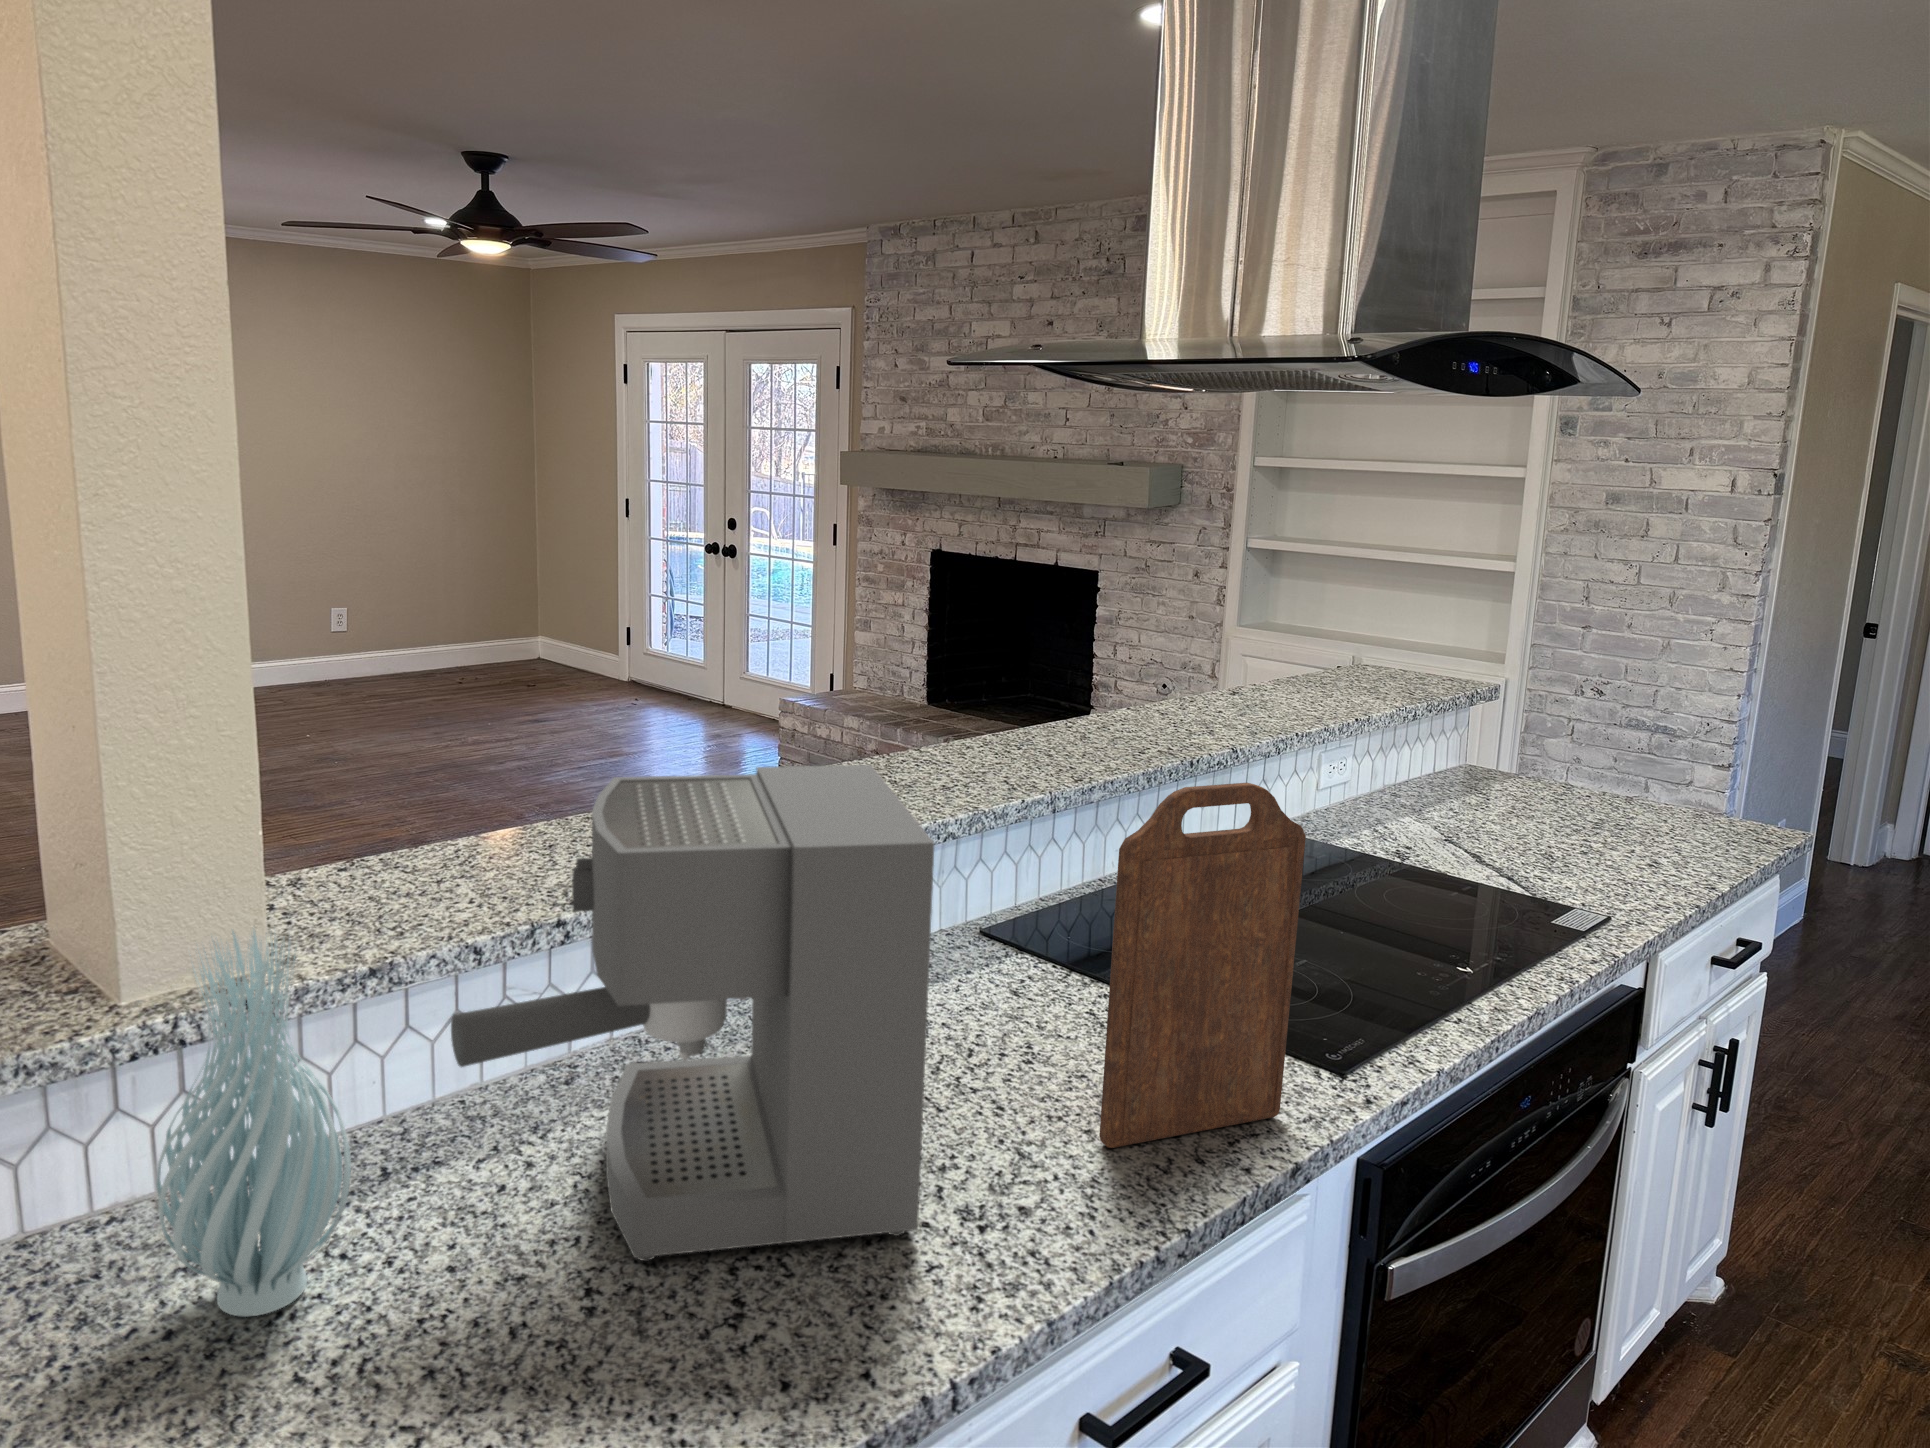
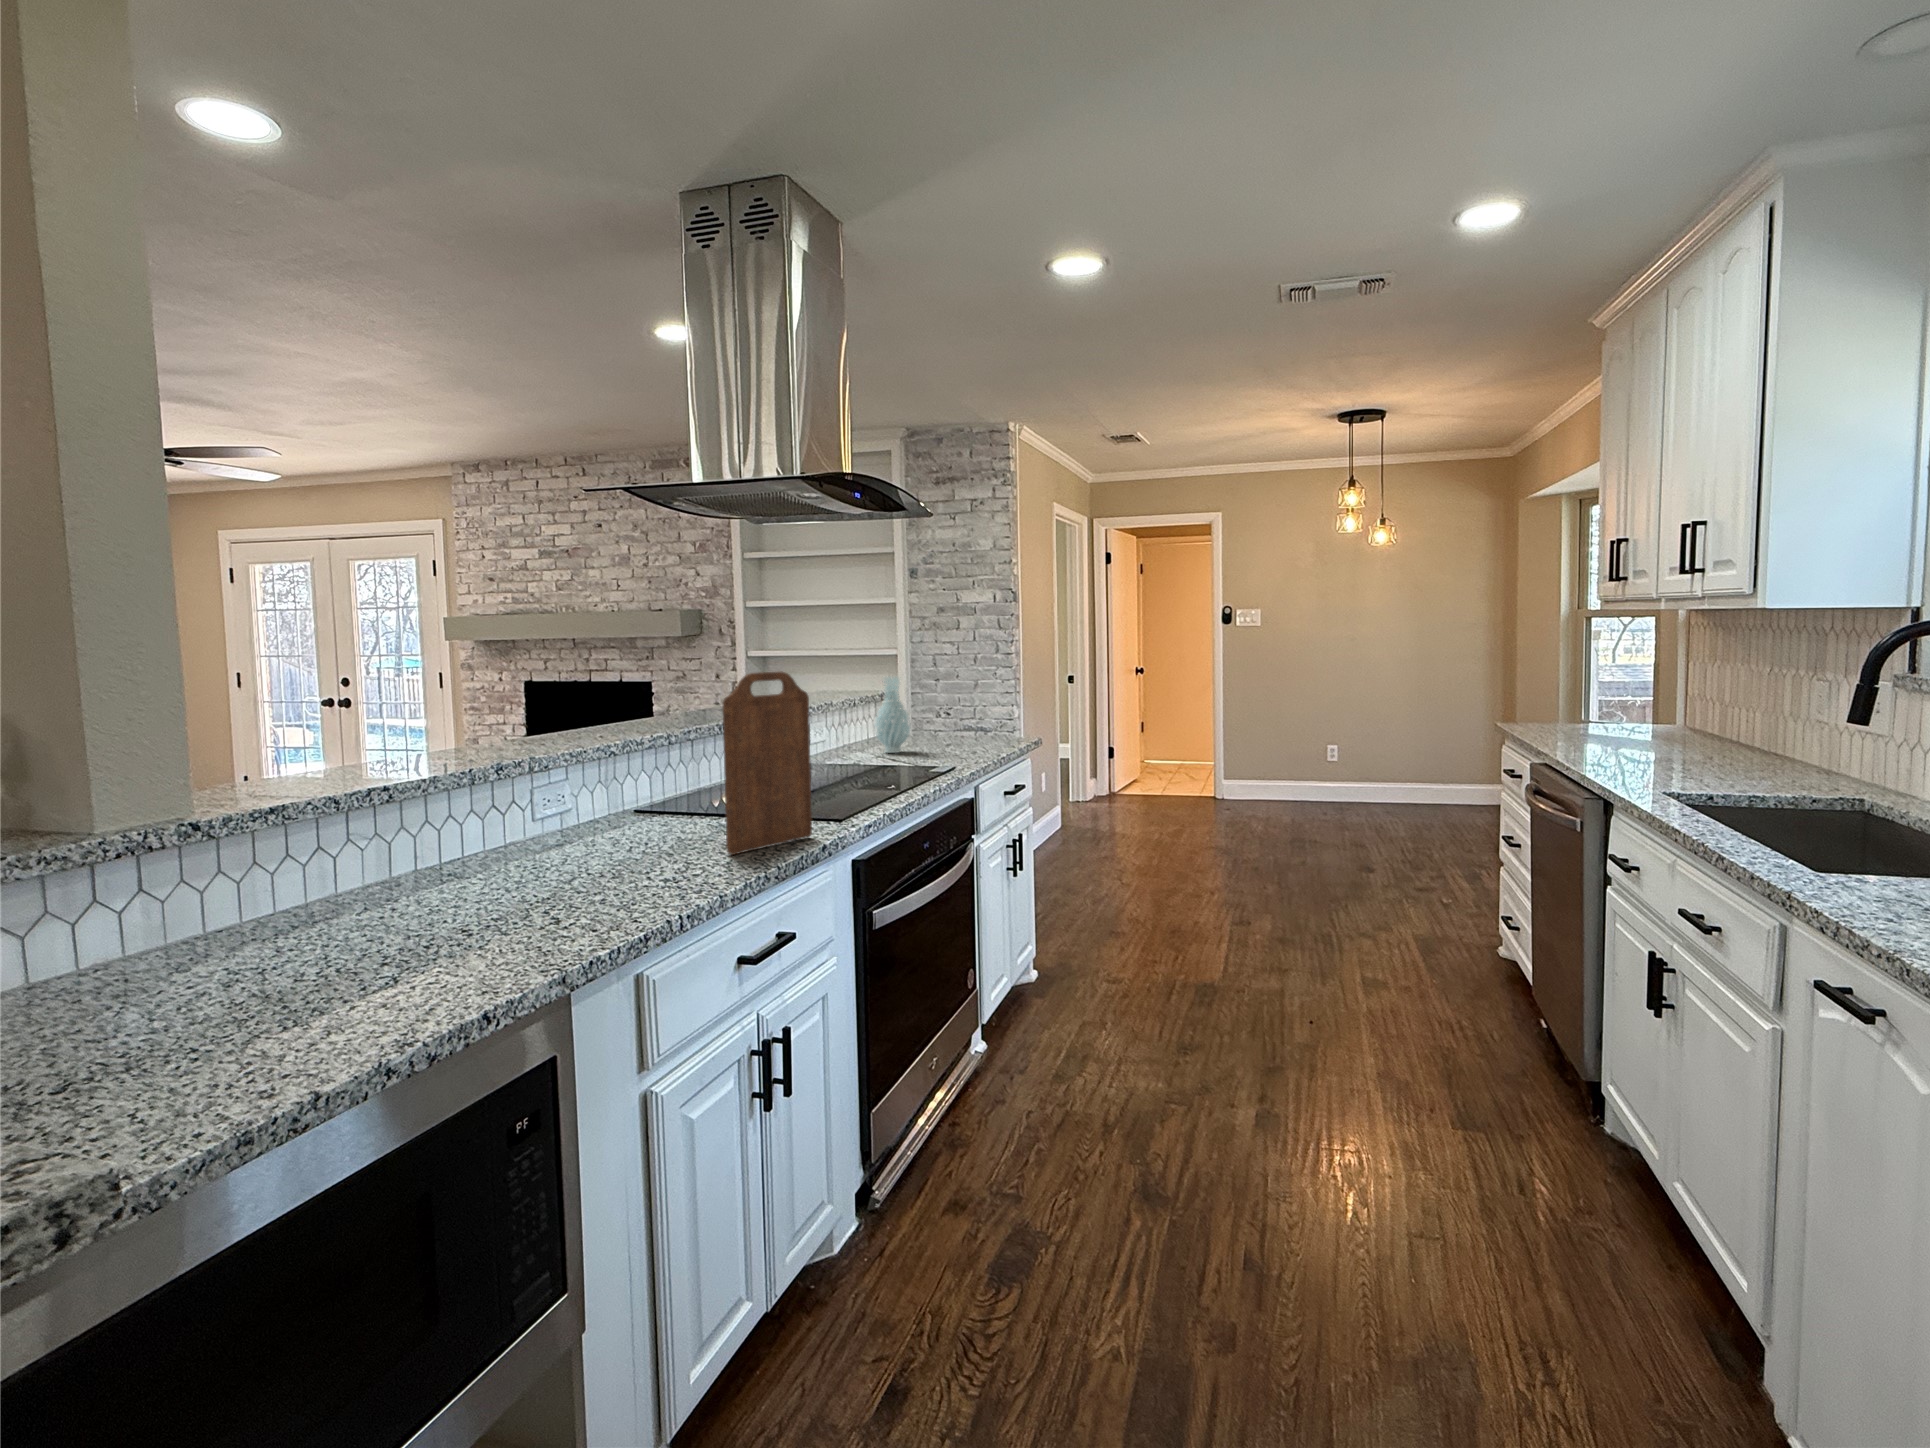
coffee maker: present [451,765,934,1261] -> none [357,679,644,916]
vase: present [156,931,351,1317] -> present [875,677,910,753]

